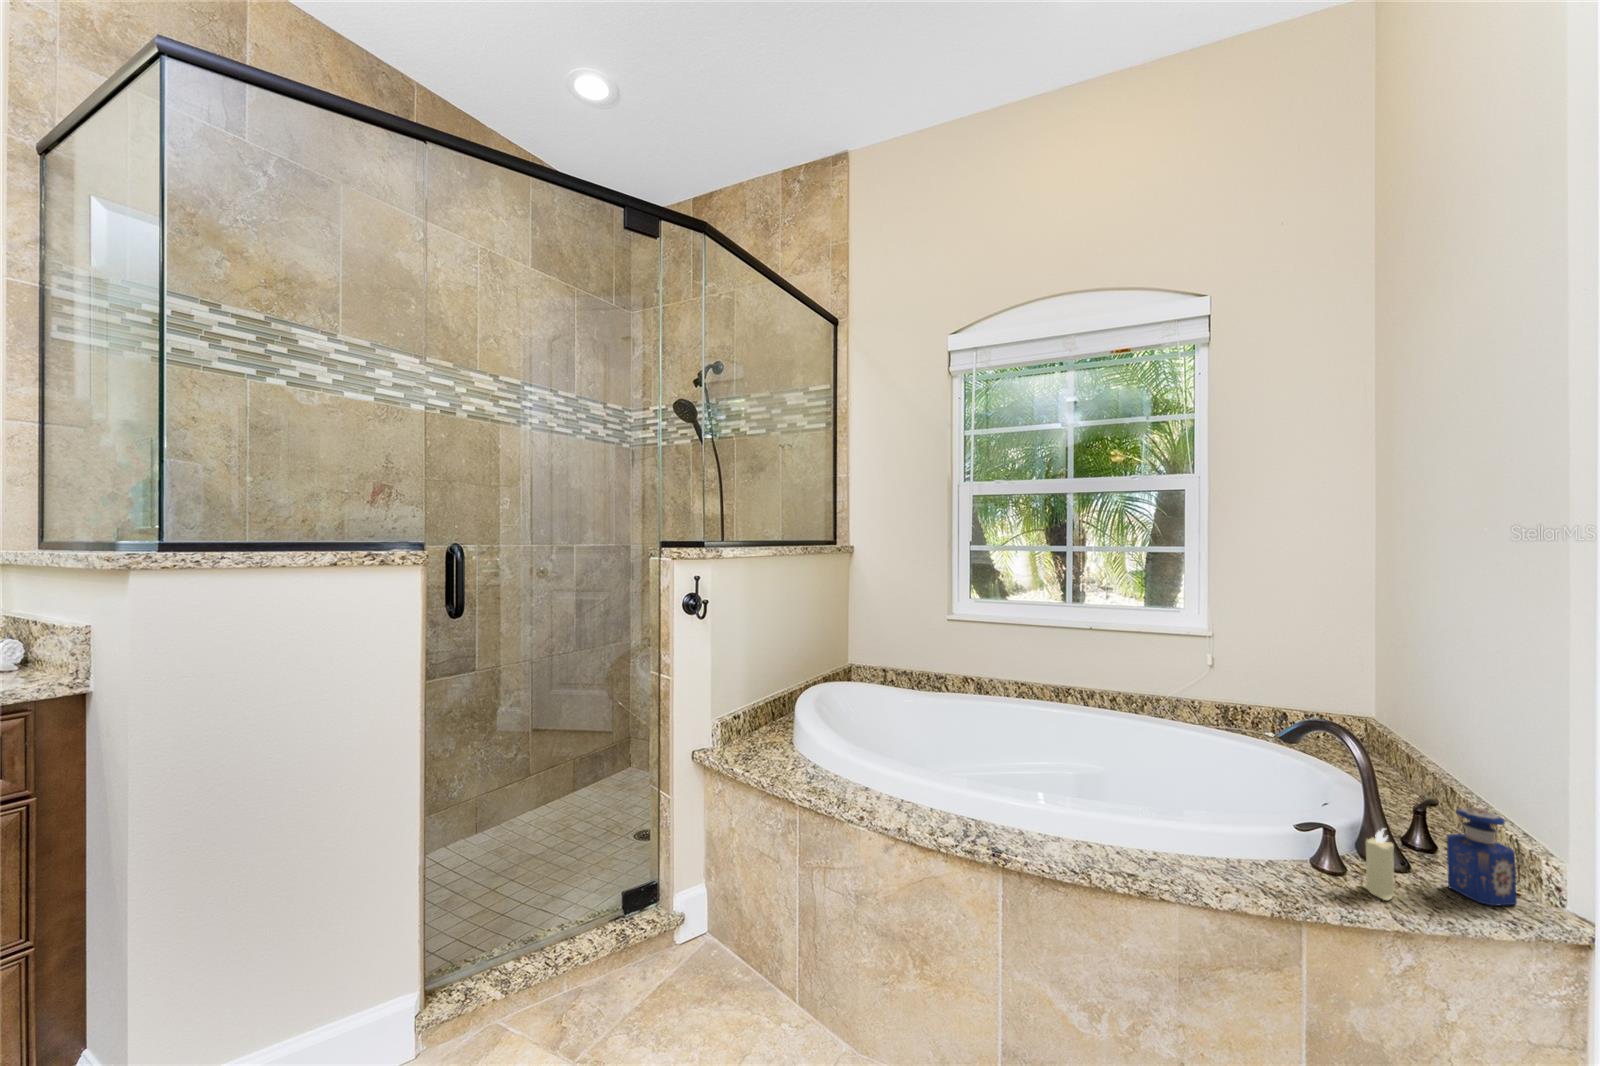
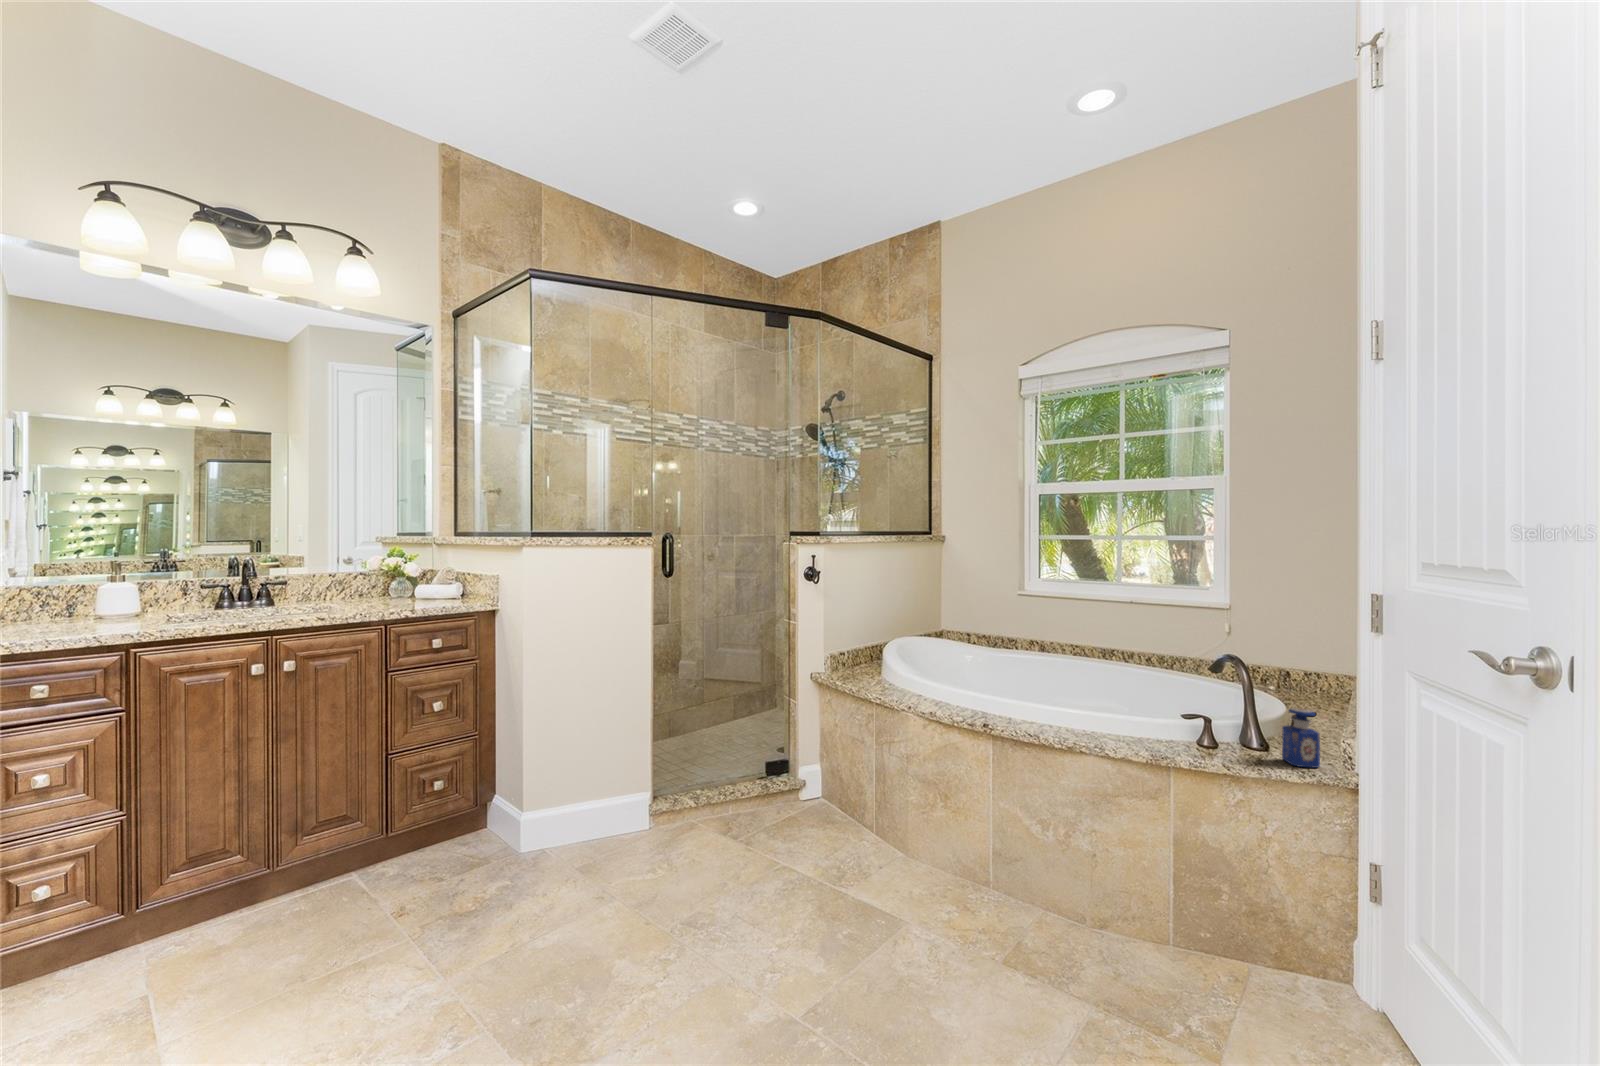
candle: present [1362,828,1394,900] -> none [1220,716,1238,759]

